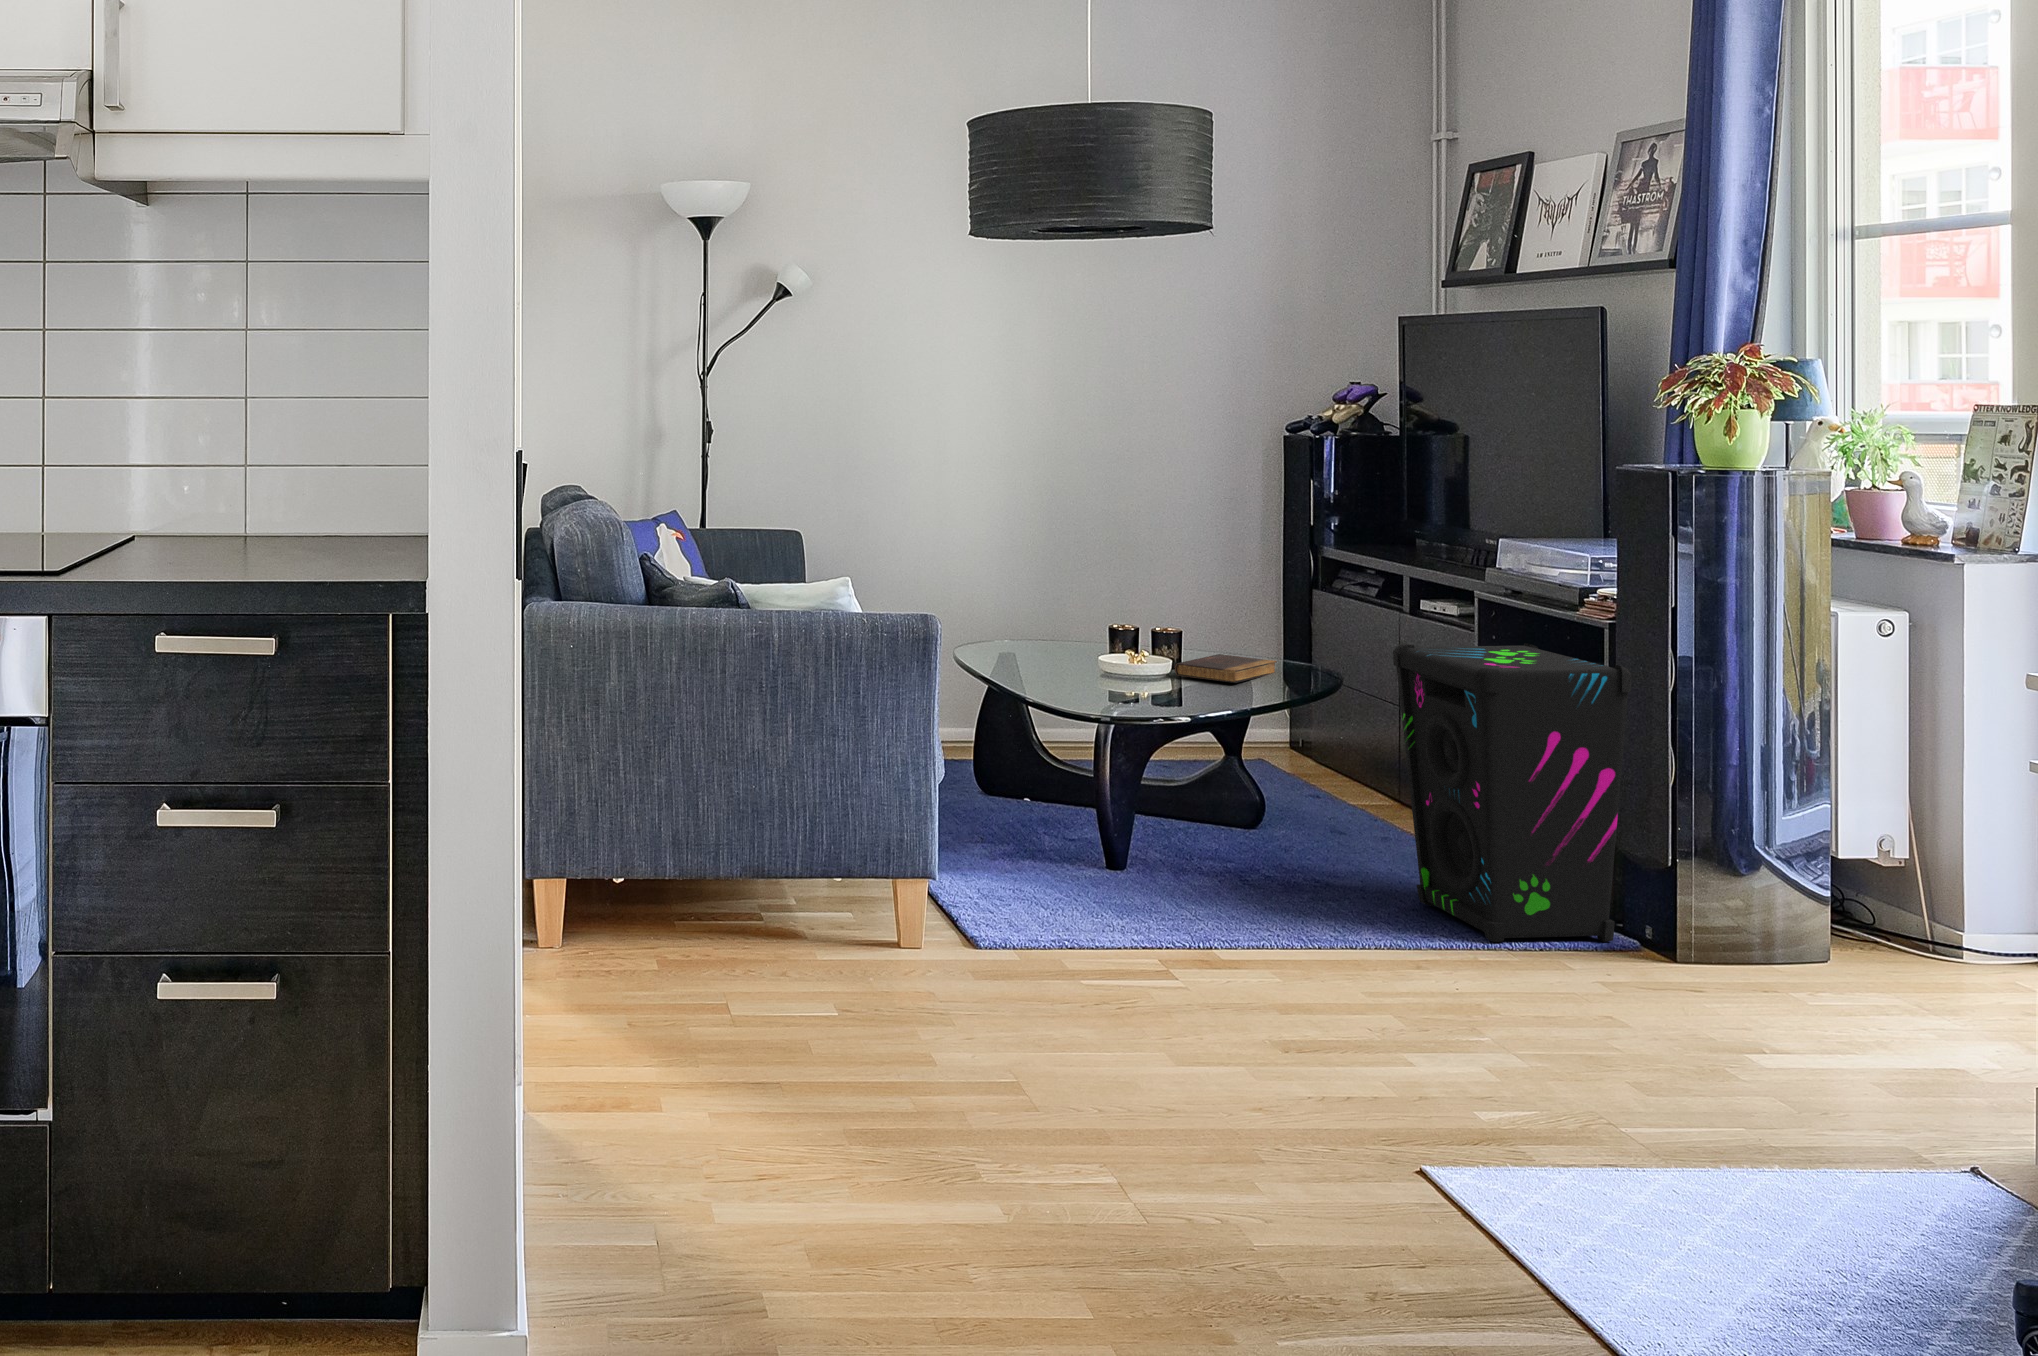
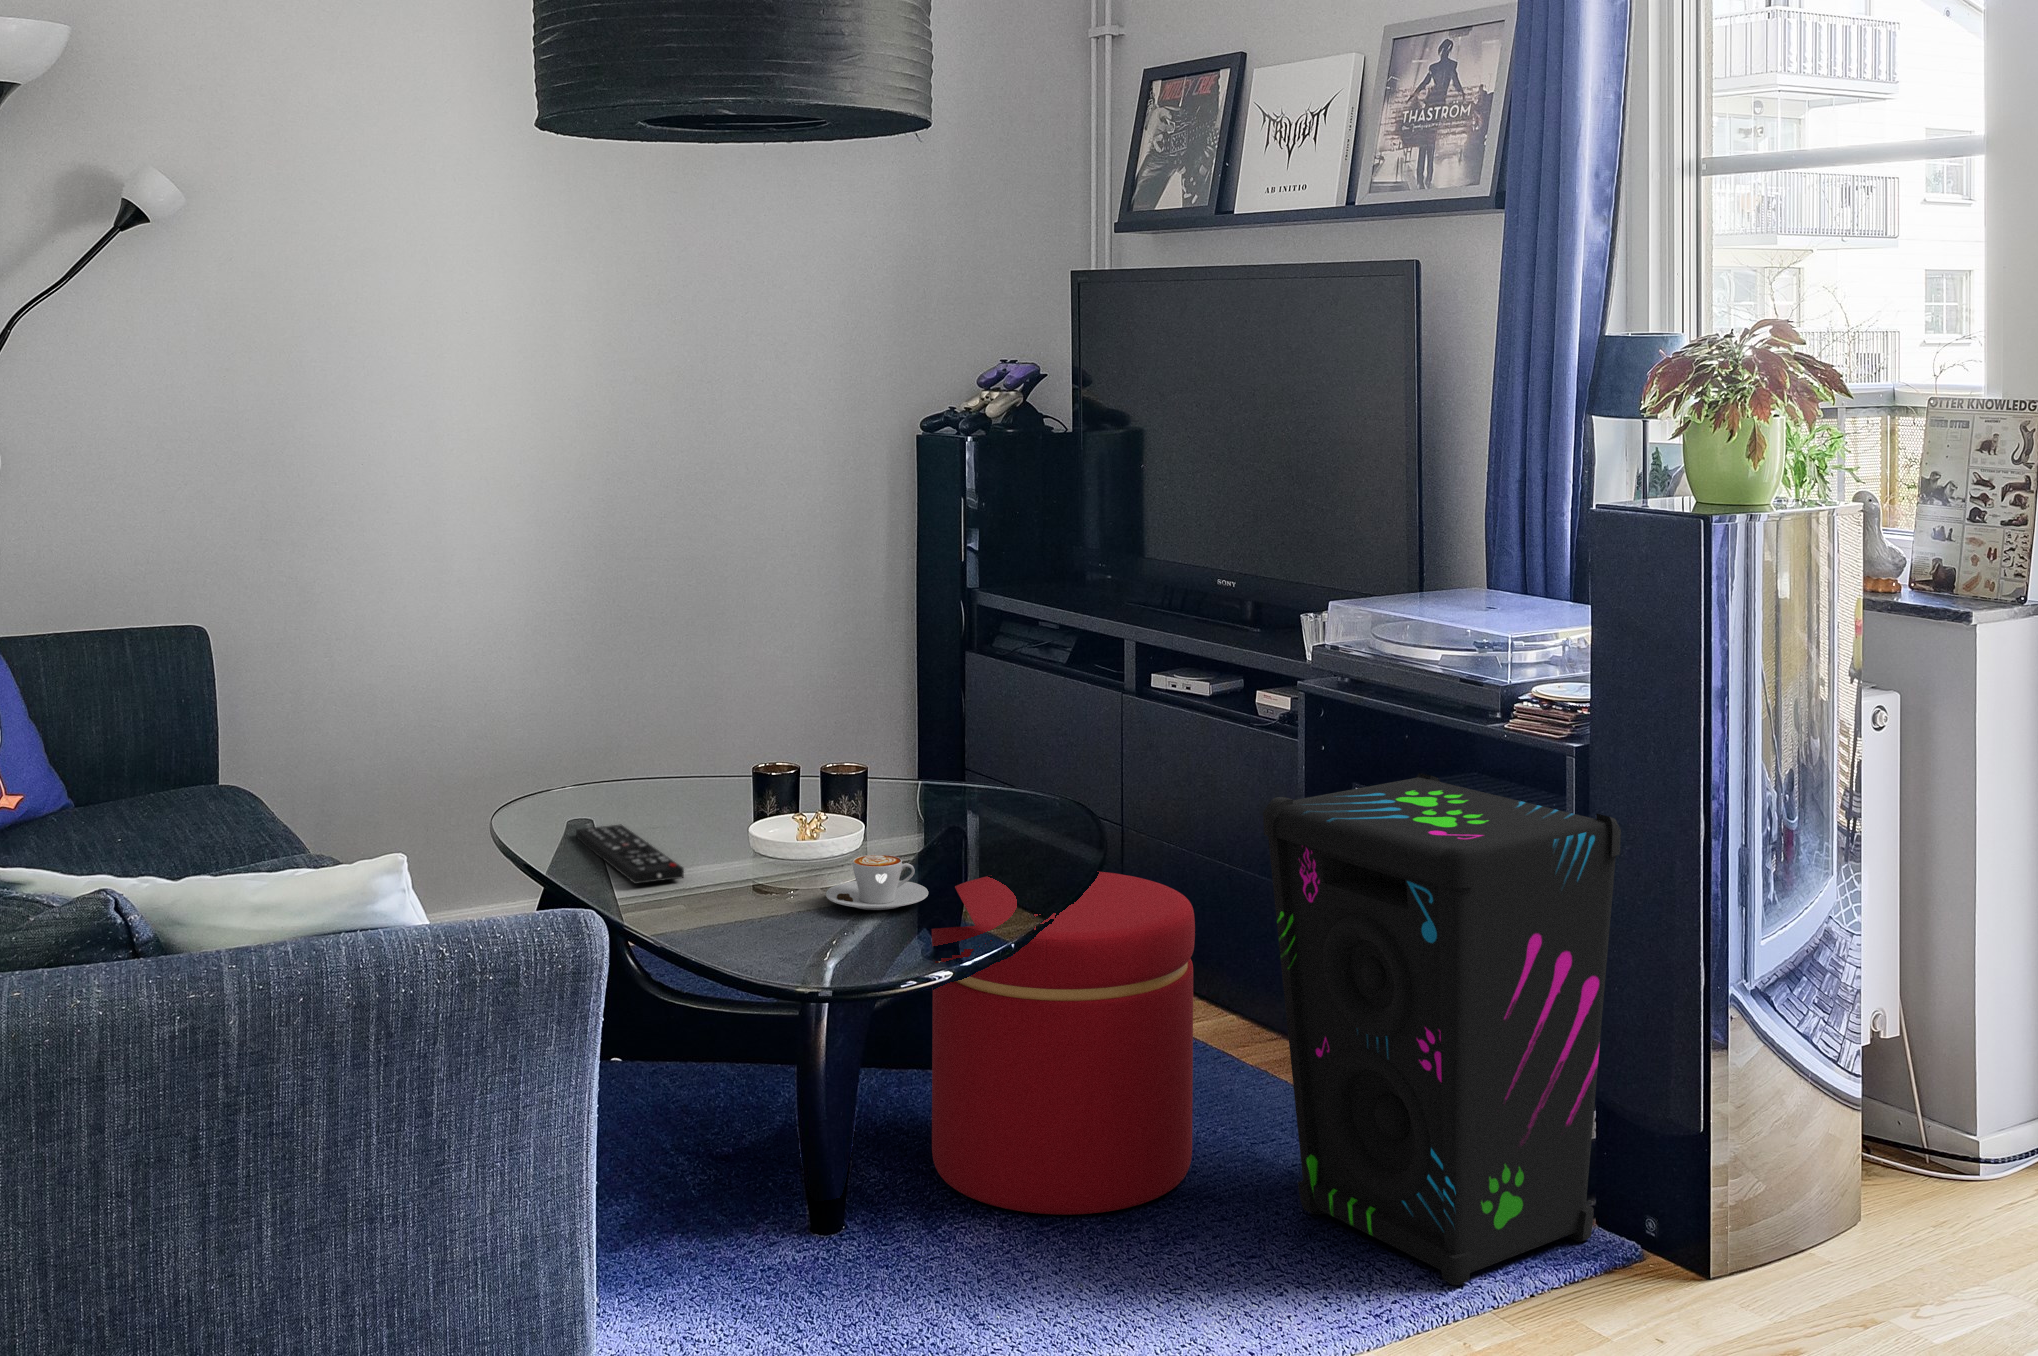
remote control: none [998,645,1048,669] -> present [576,824,684,884]
book: present [1175,654,1277,683] -> none [892,812,1029,872]
coffee cup: none [1124,662,1187,691] -> present [826,855,928,910]
ottoman: none [1193,691,1366,886] -> present [932,872,1195,1215]

